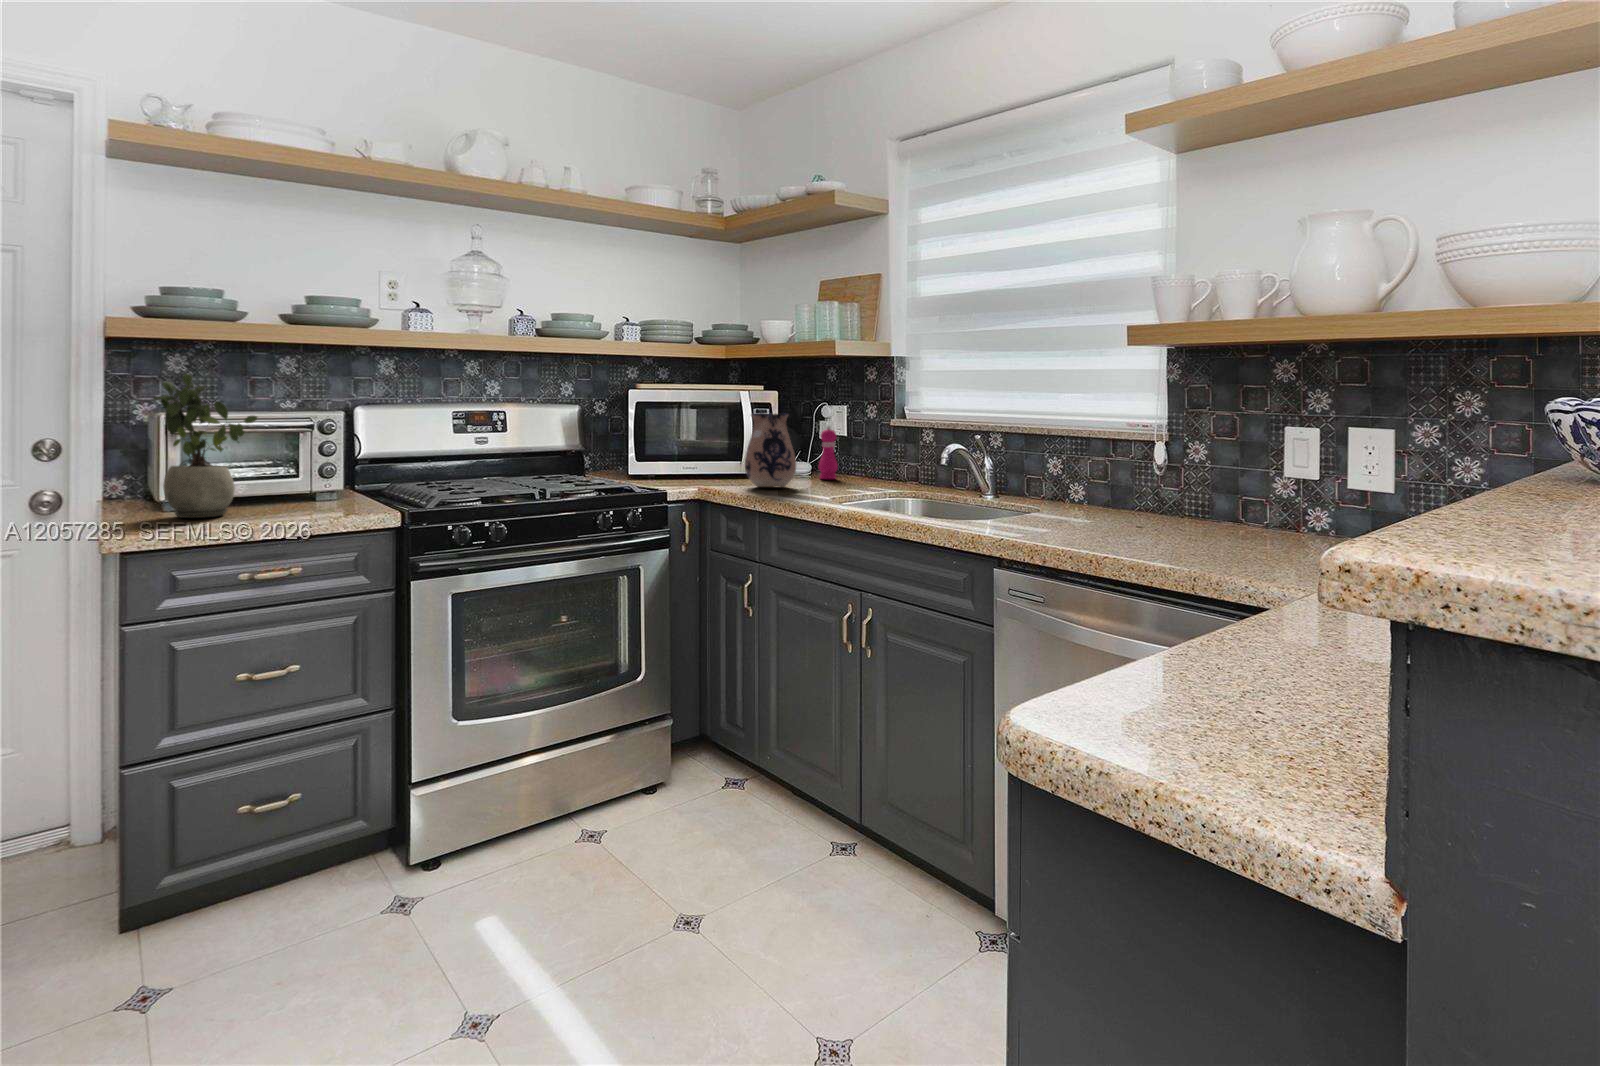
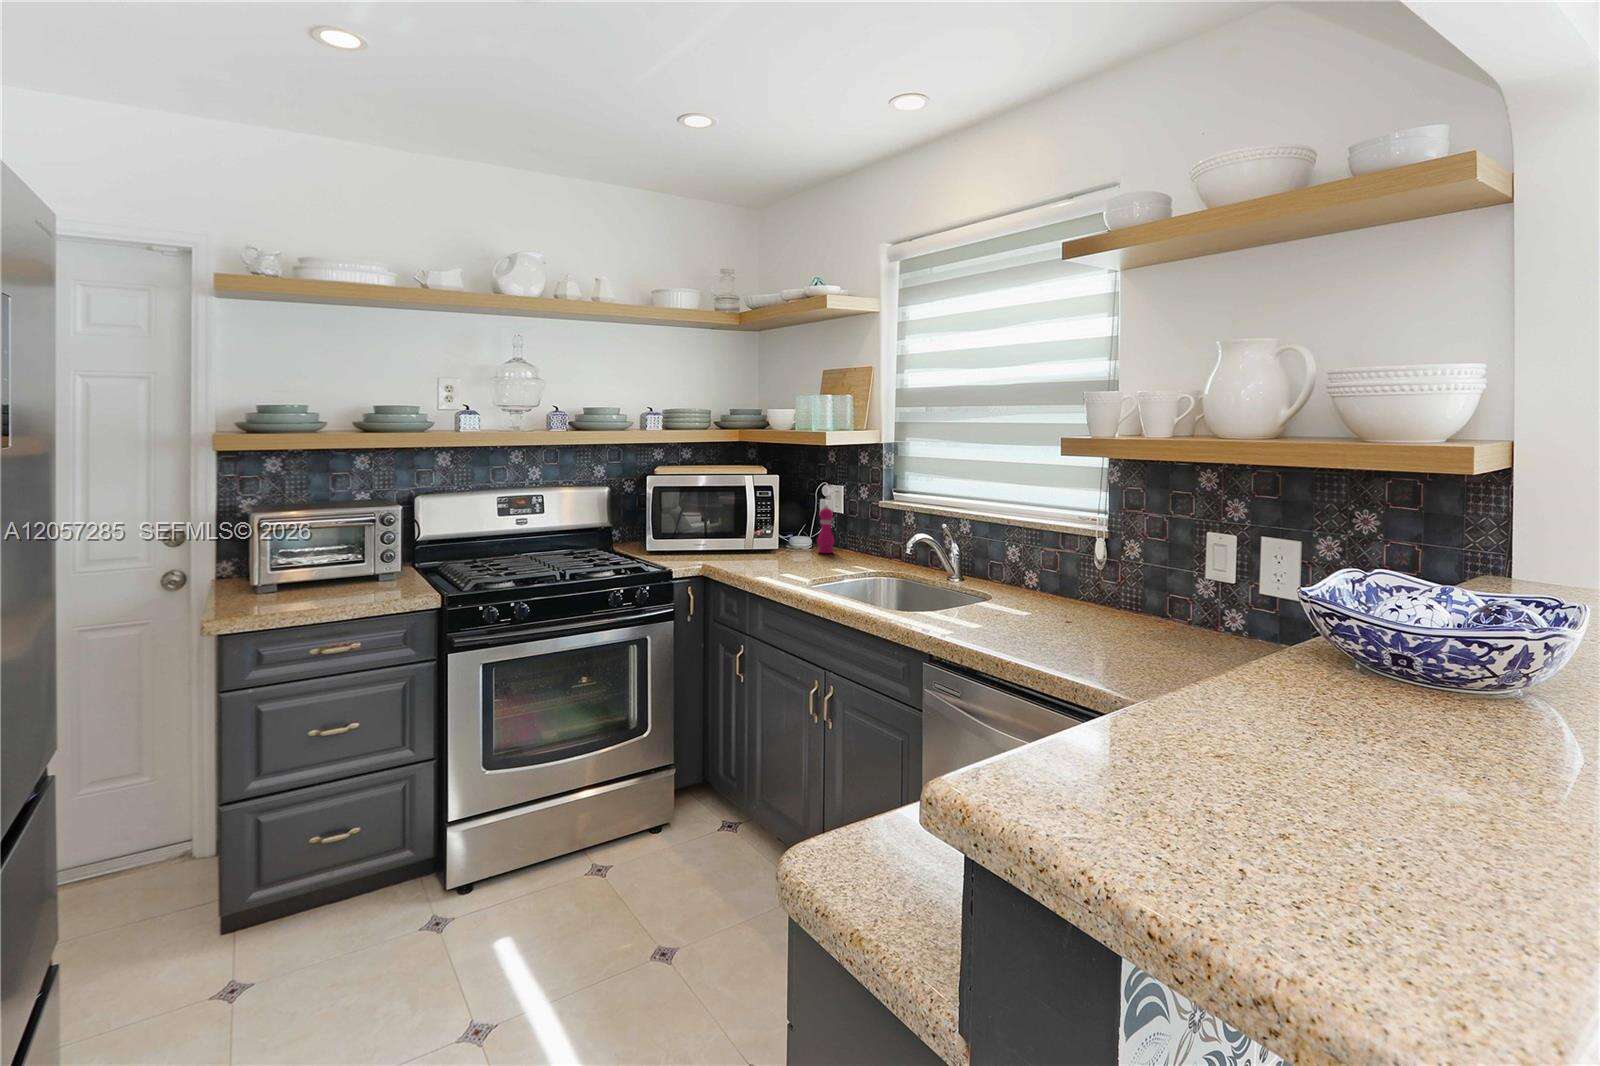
potted plant: present [153,374,257,518] -> none [250,488,330,603]
ceramic pitcher: present [745,413,796,487] -> none [744,499,790,565]

